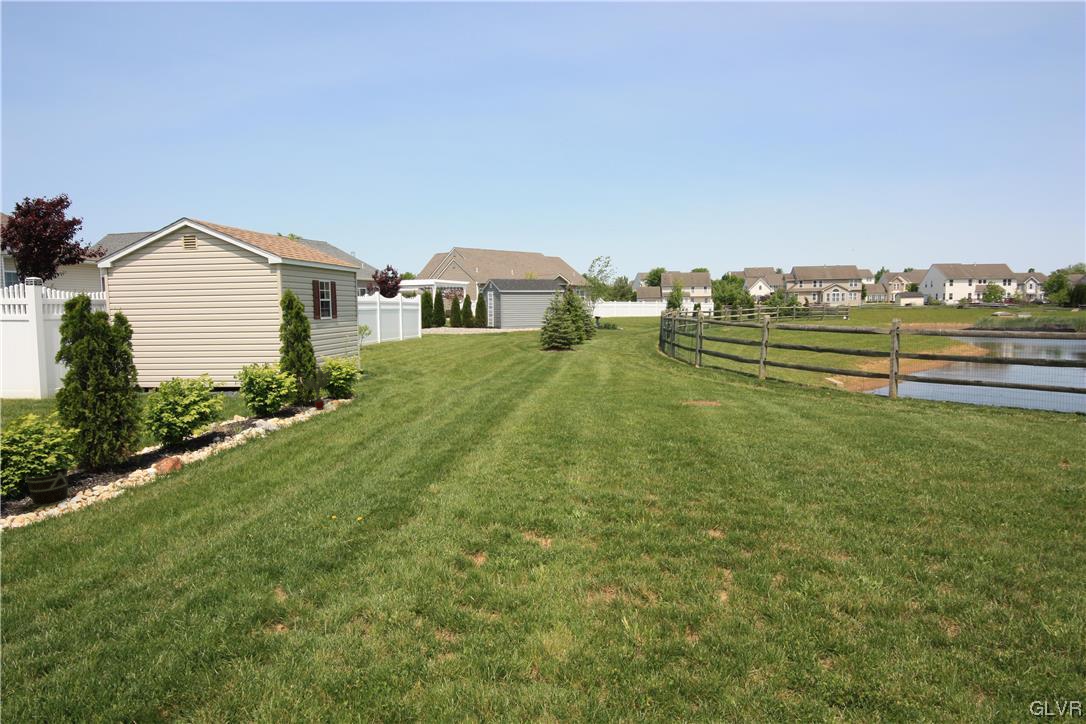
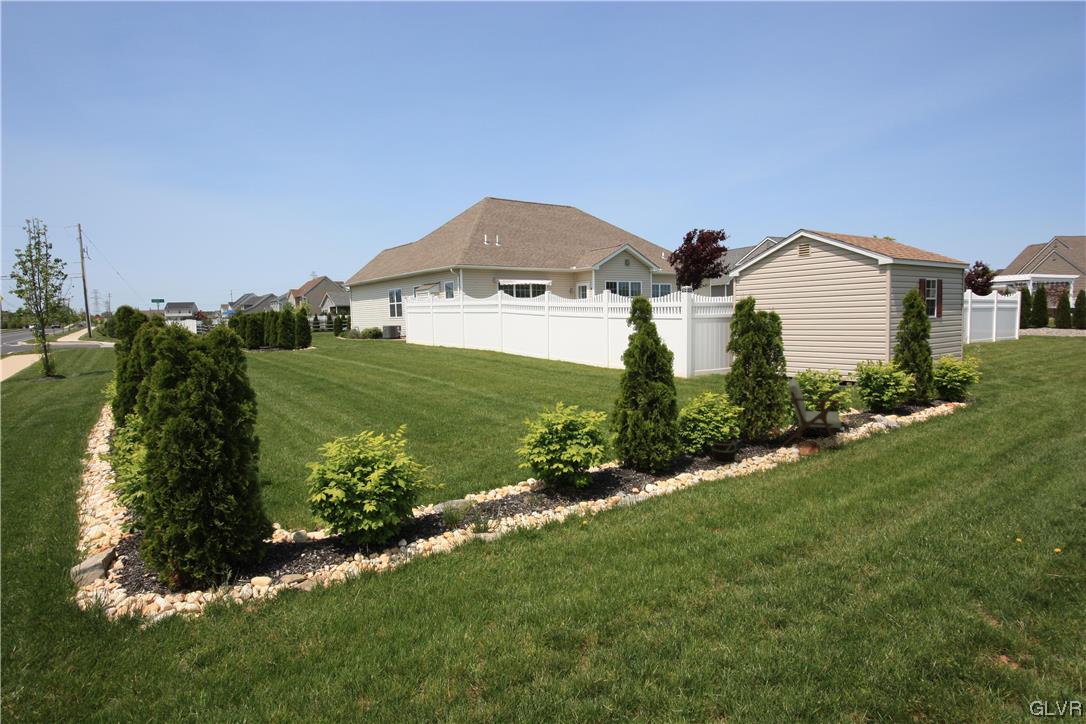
potted tree: present [303,364,332,410] -> none [919,366,958,414]
lounge chair: none [143,389,212,468] -> present [783,379,841,449]

